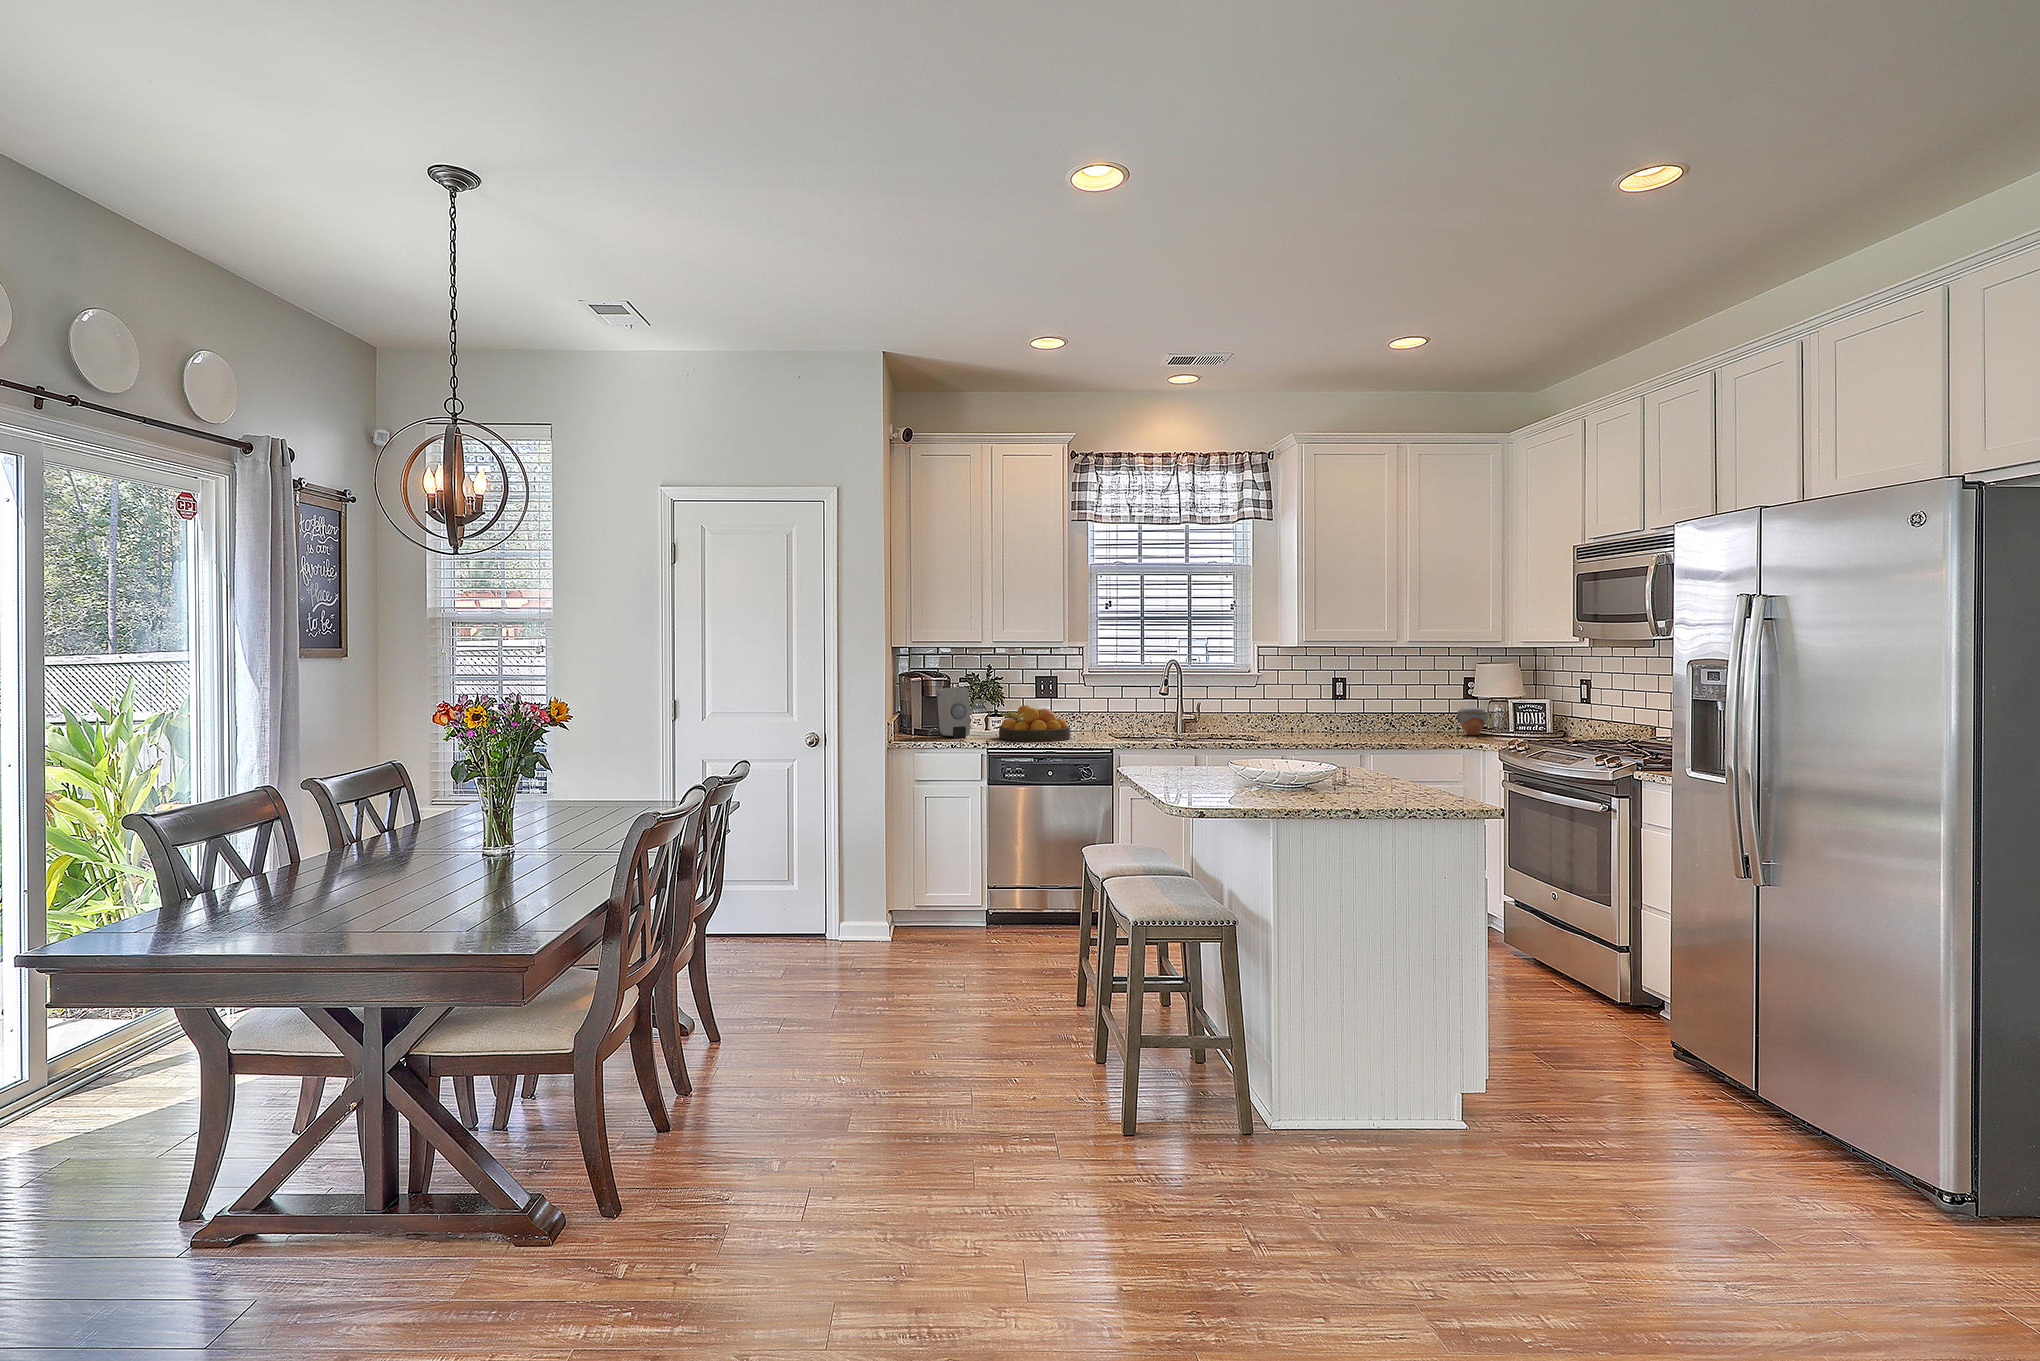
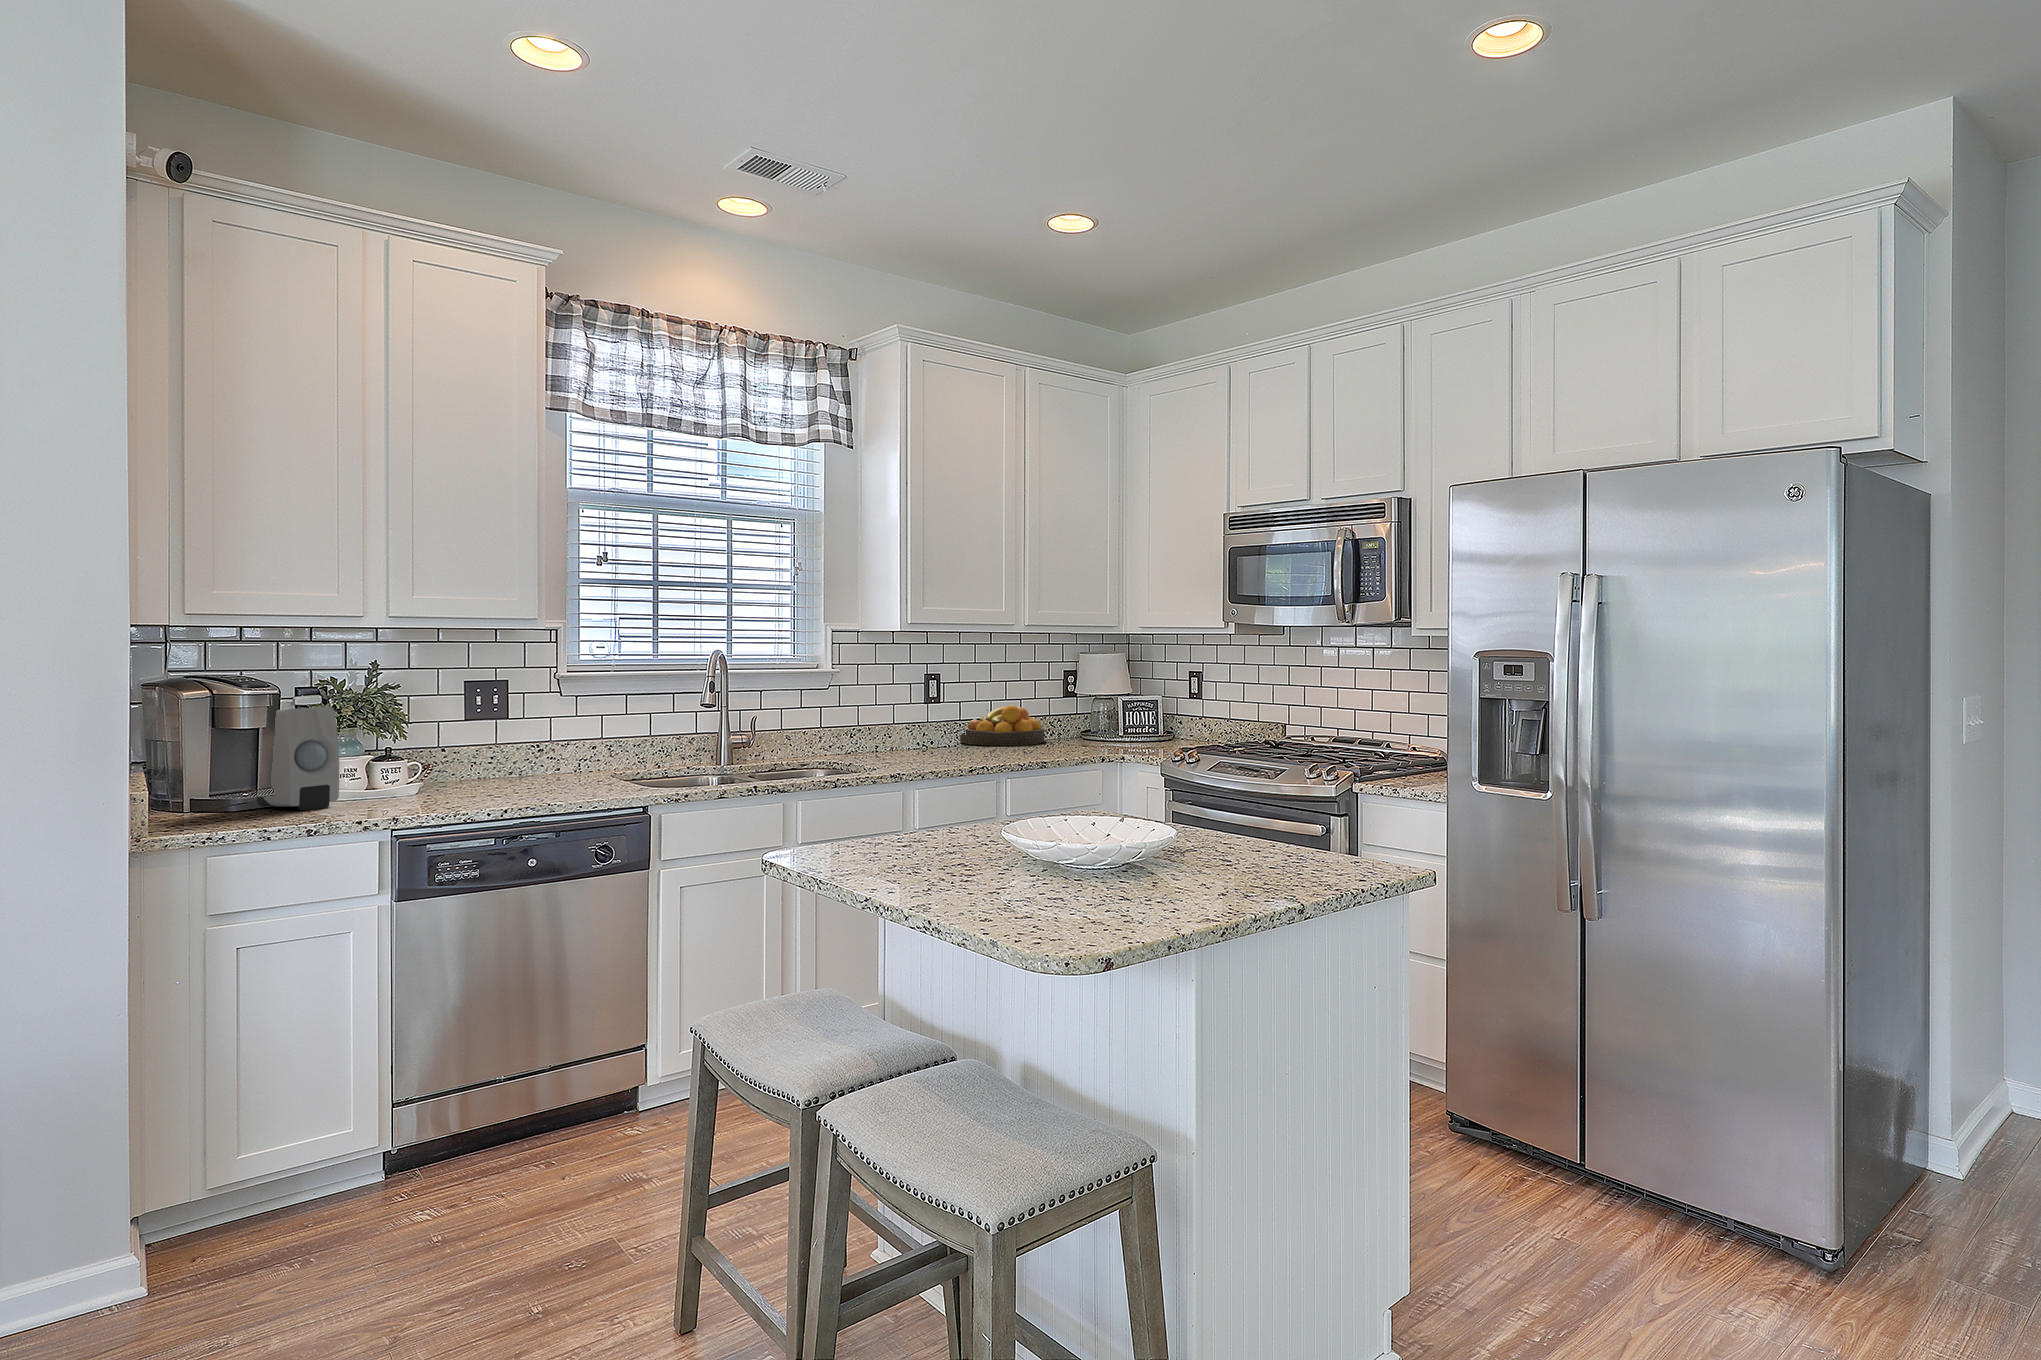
fruit bowl: present [999,705,1070,742] -> present [960,705,1044,746]
jar: present [1456,707,1488,735] -> none [1080,711,1116,746]

